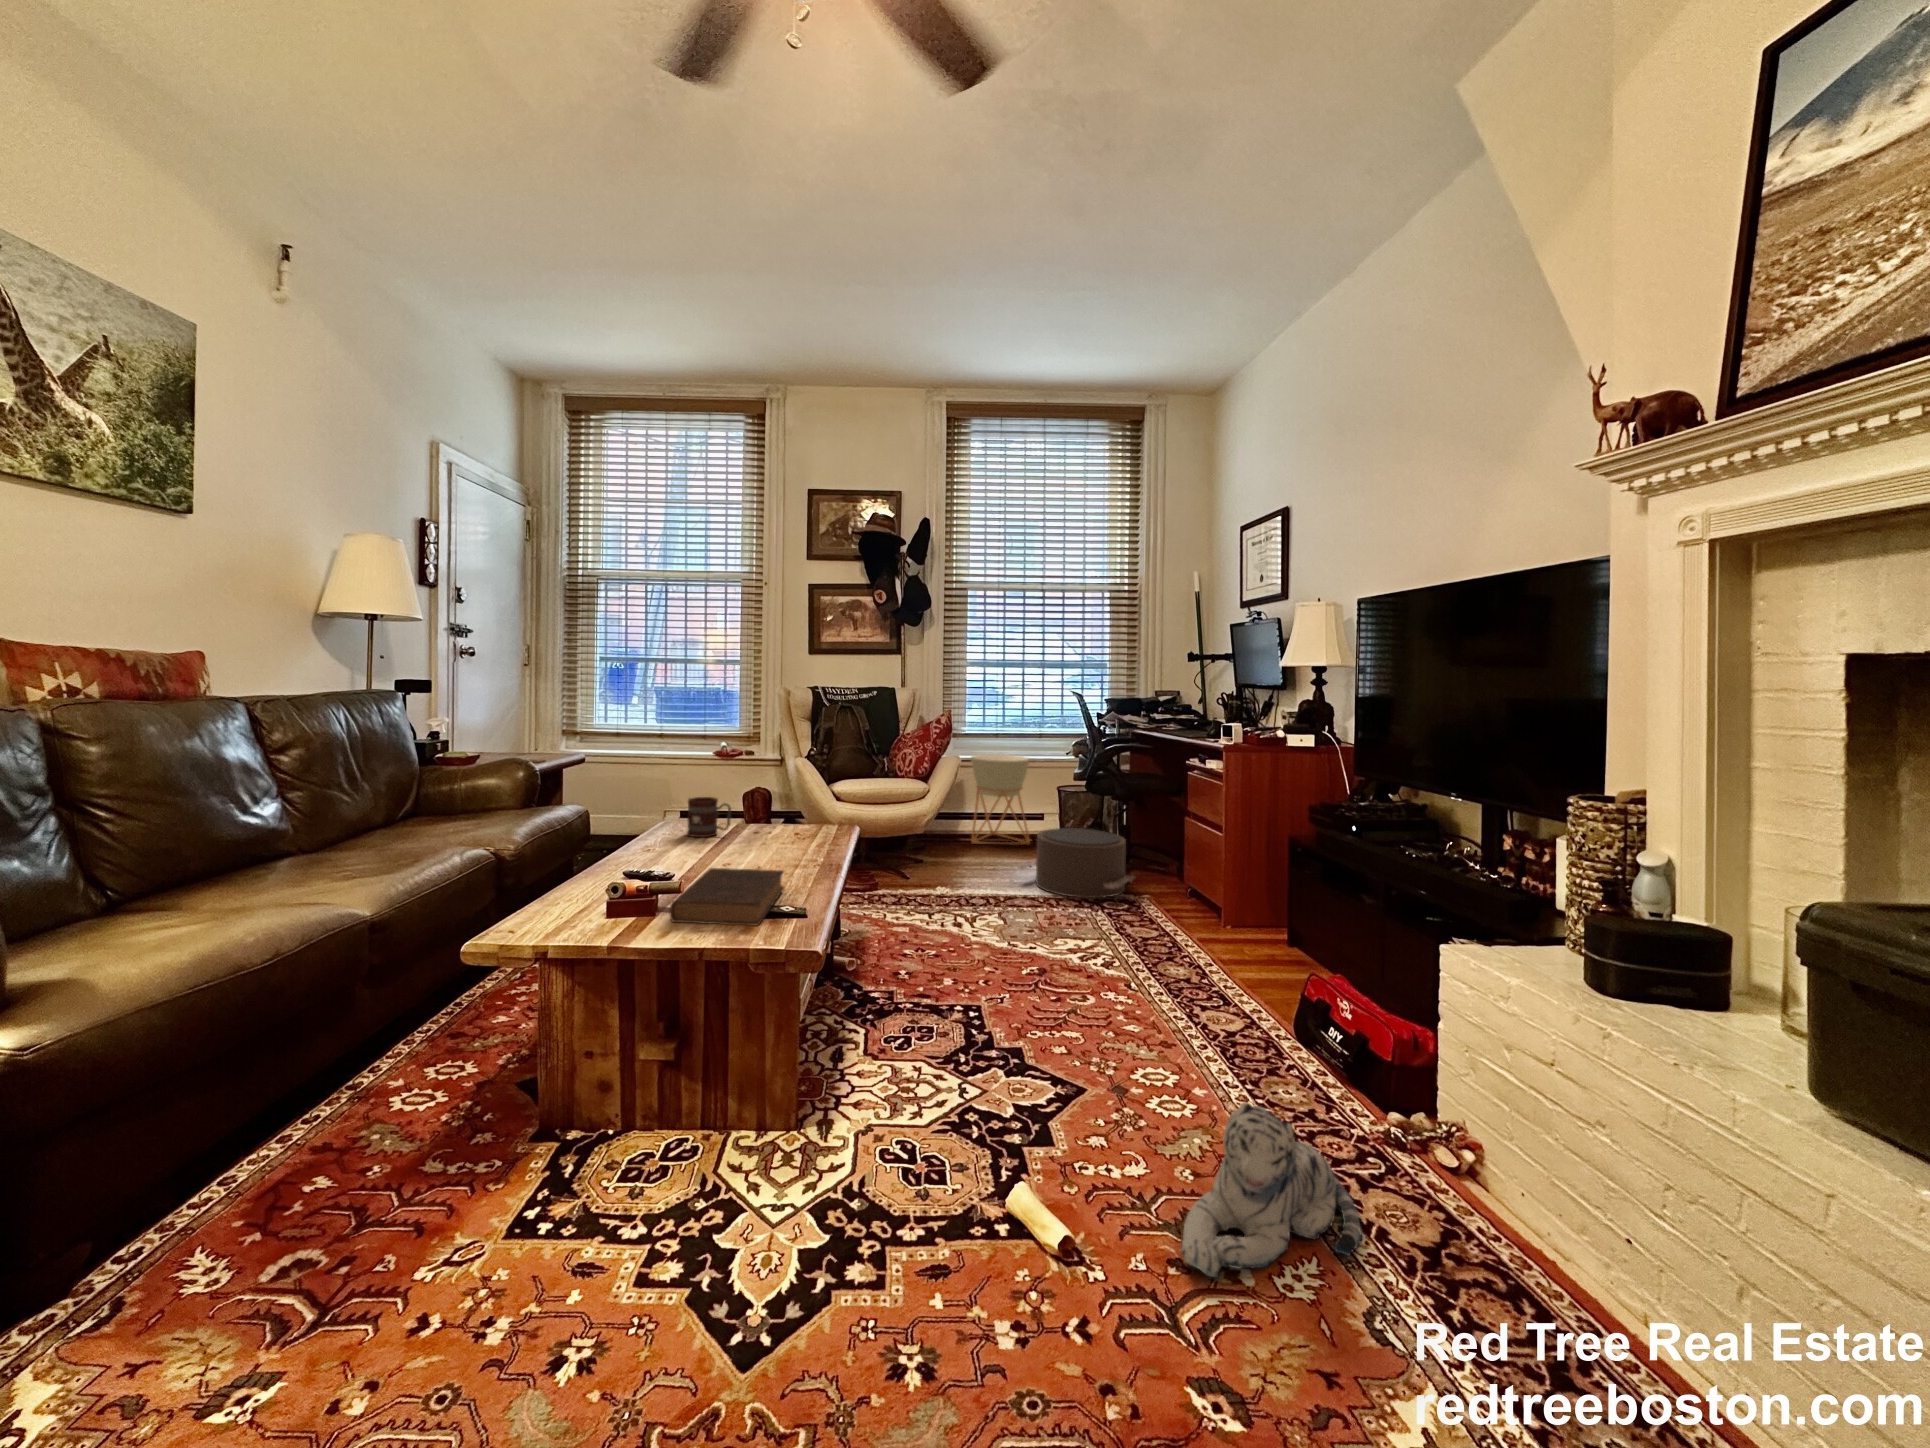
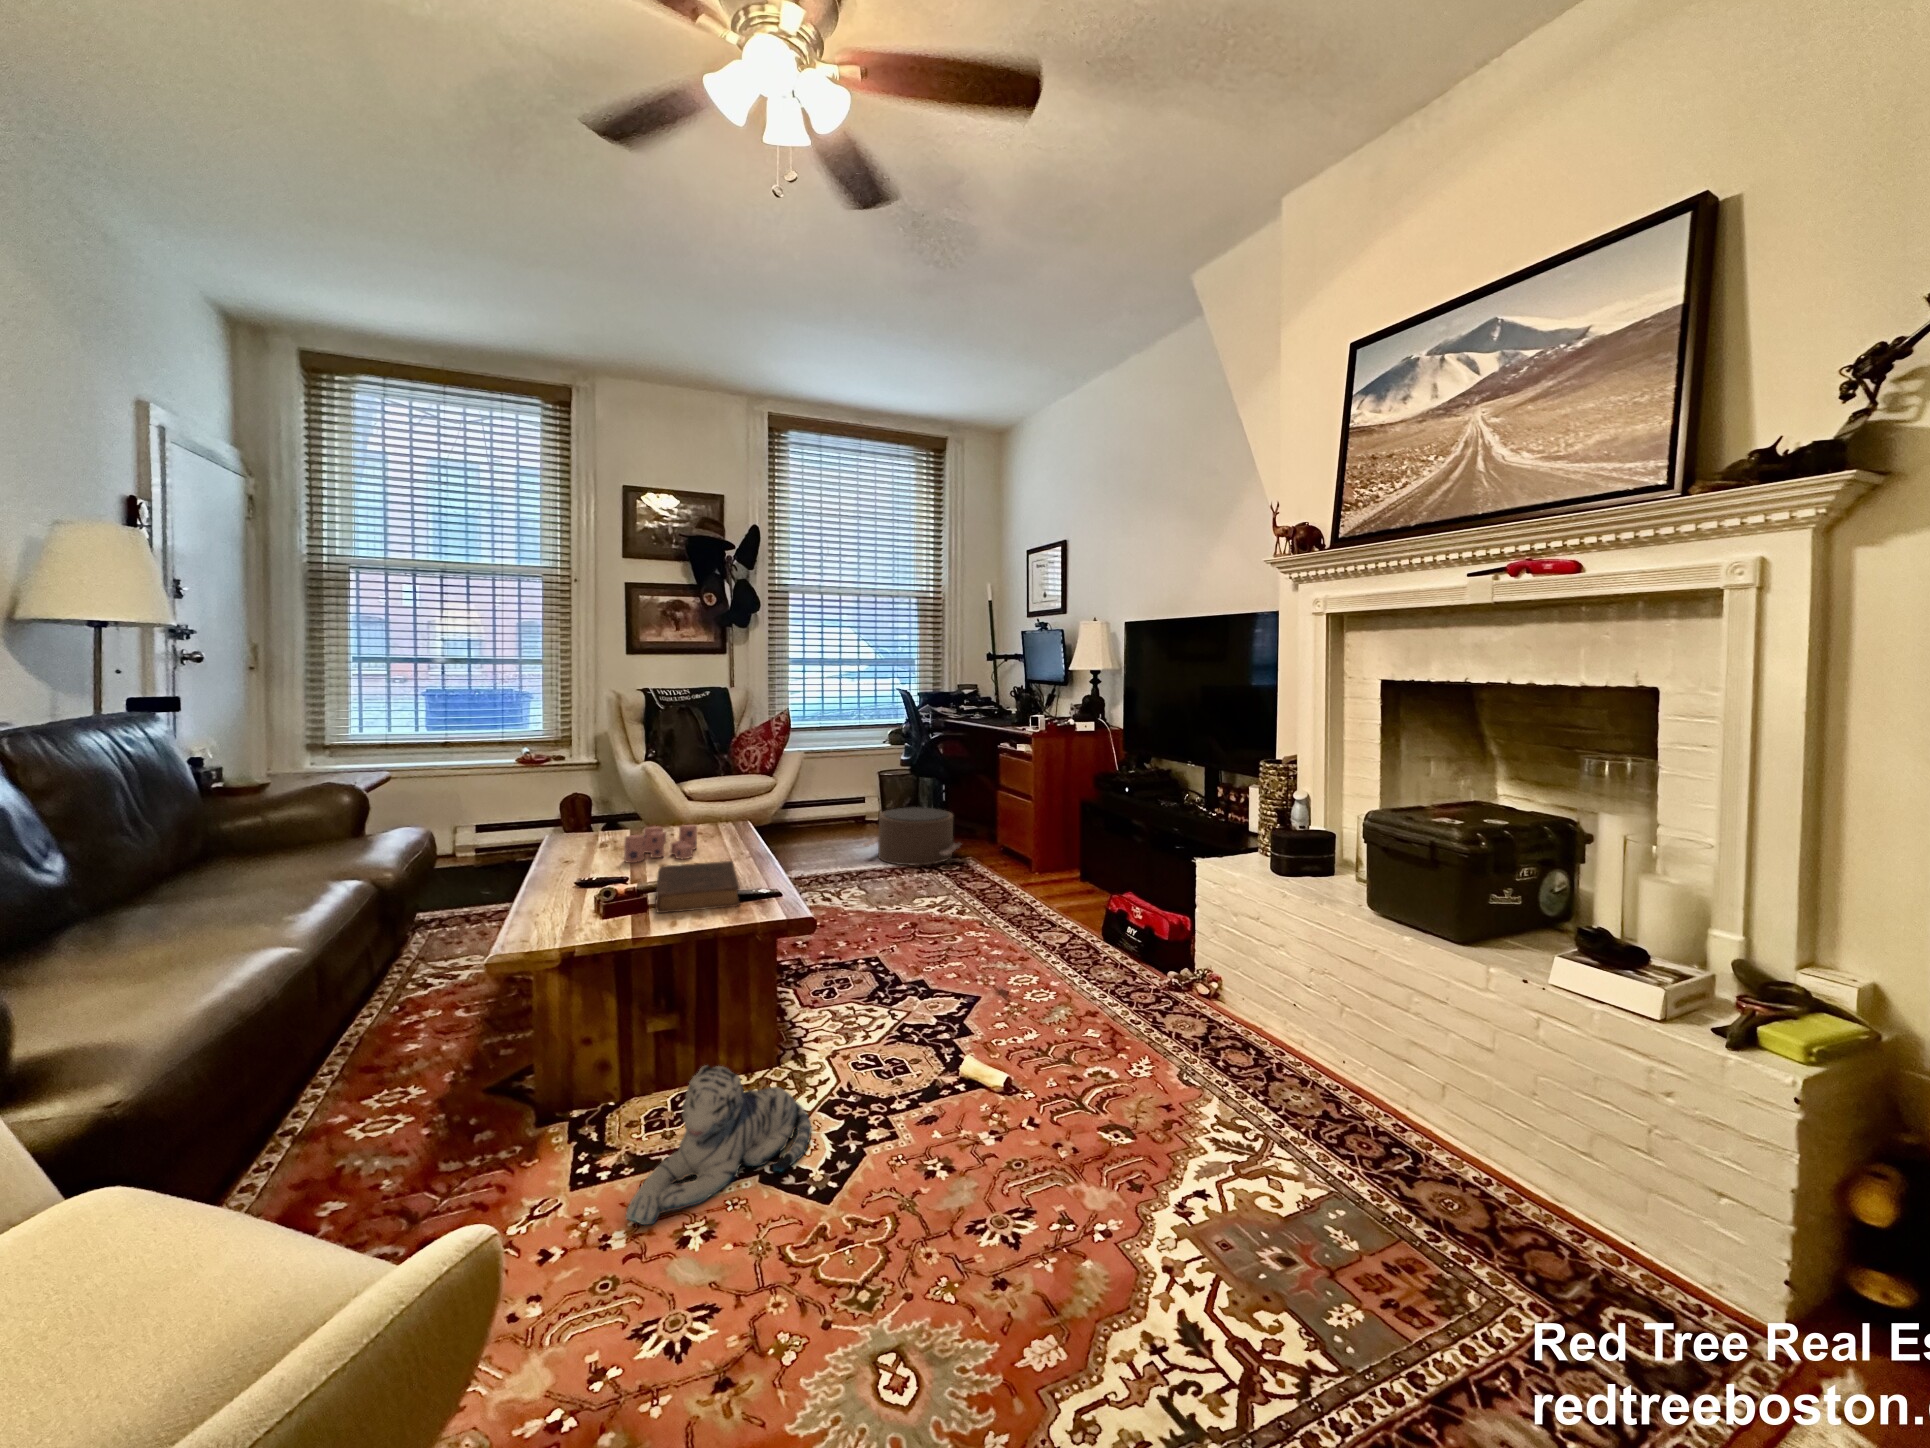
planter: present [971,754,1030,845] -> none [802,746,858,830]
mug: present [687,797,731,837] -> none [575,804,625,844]
candle: none [706,825,785,863] -> present [624,825,697,863]
plush toy: present [1181,1102,1362,1277] -> present [626,1065,811,1225]

